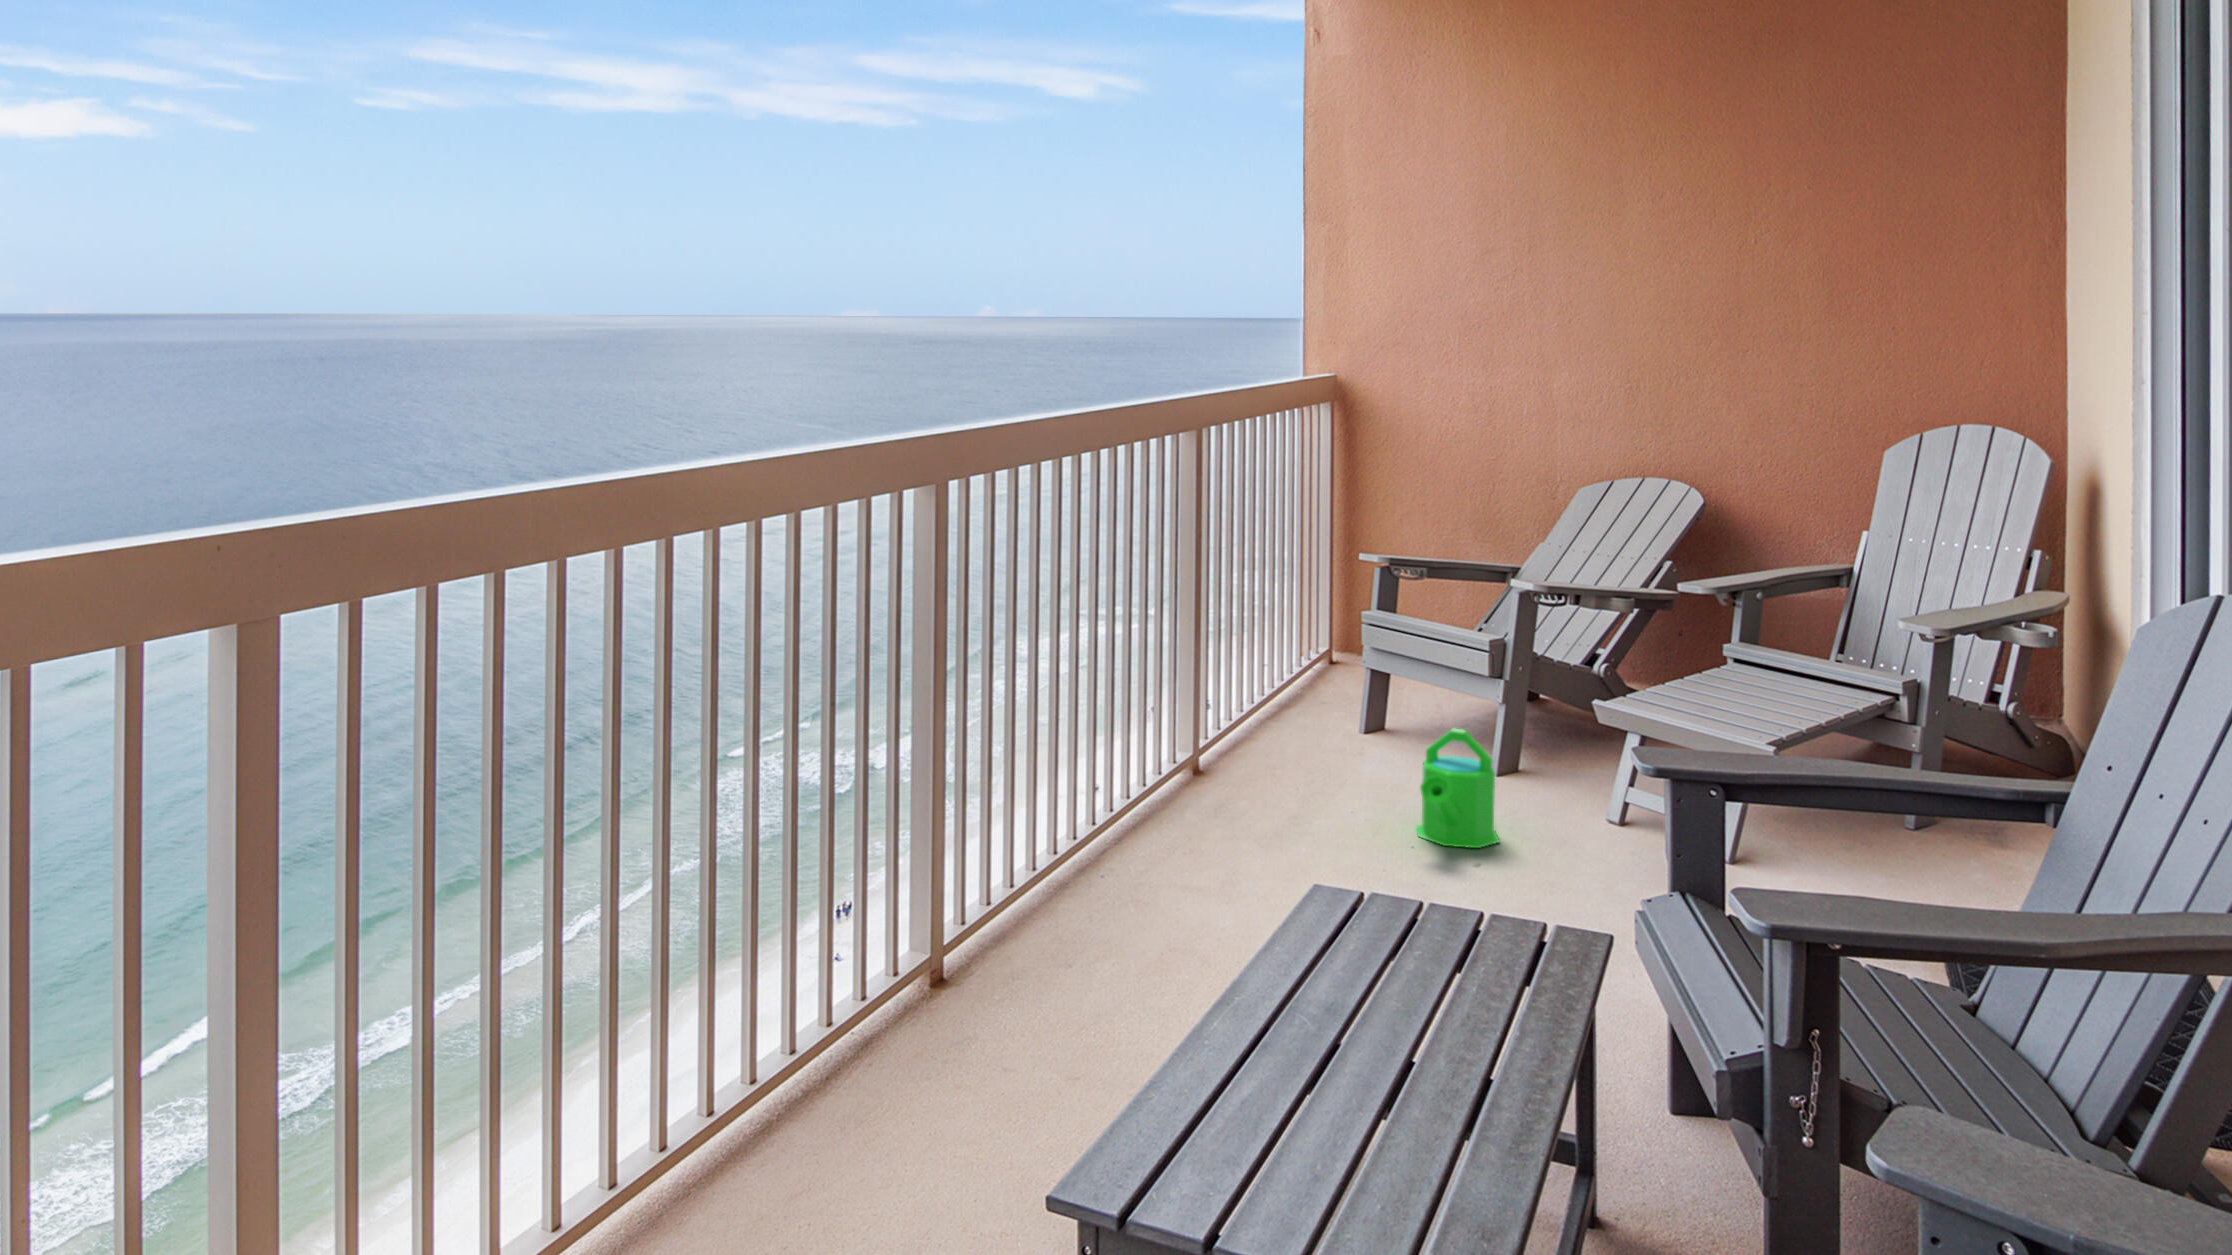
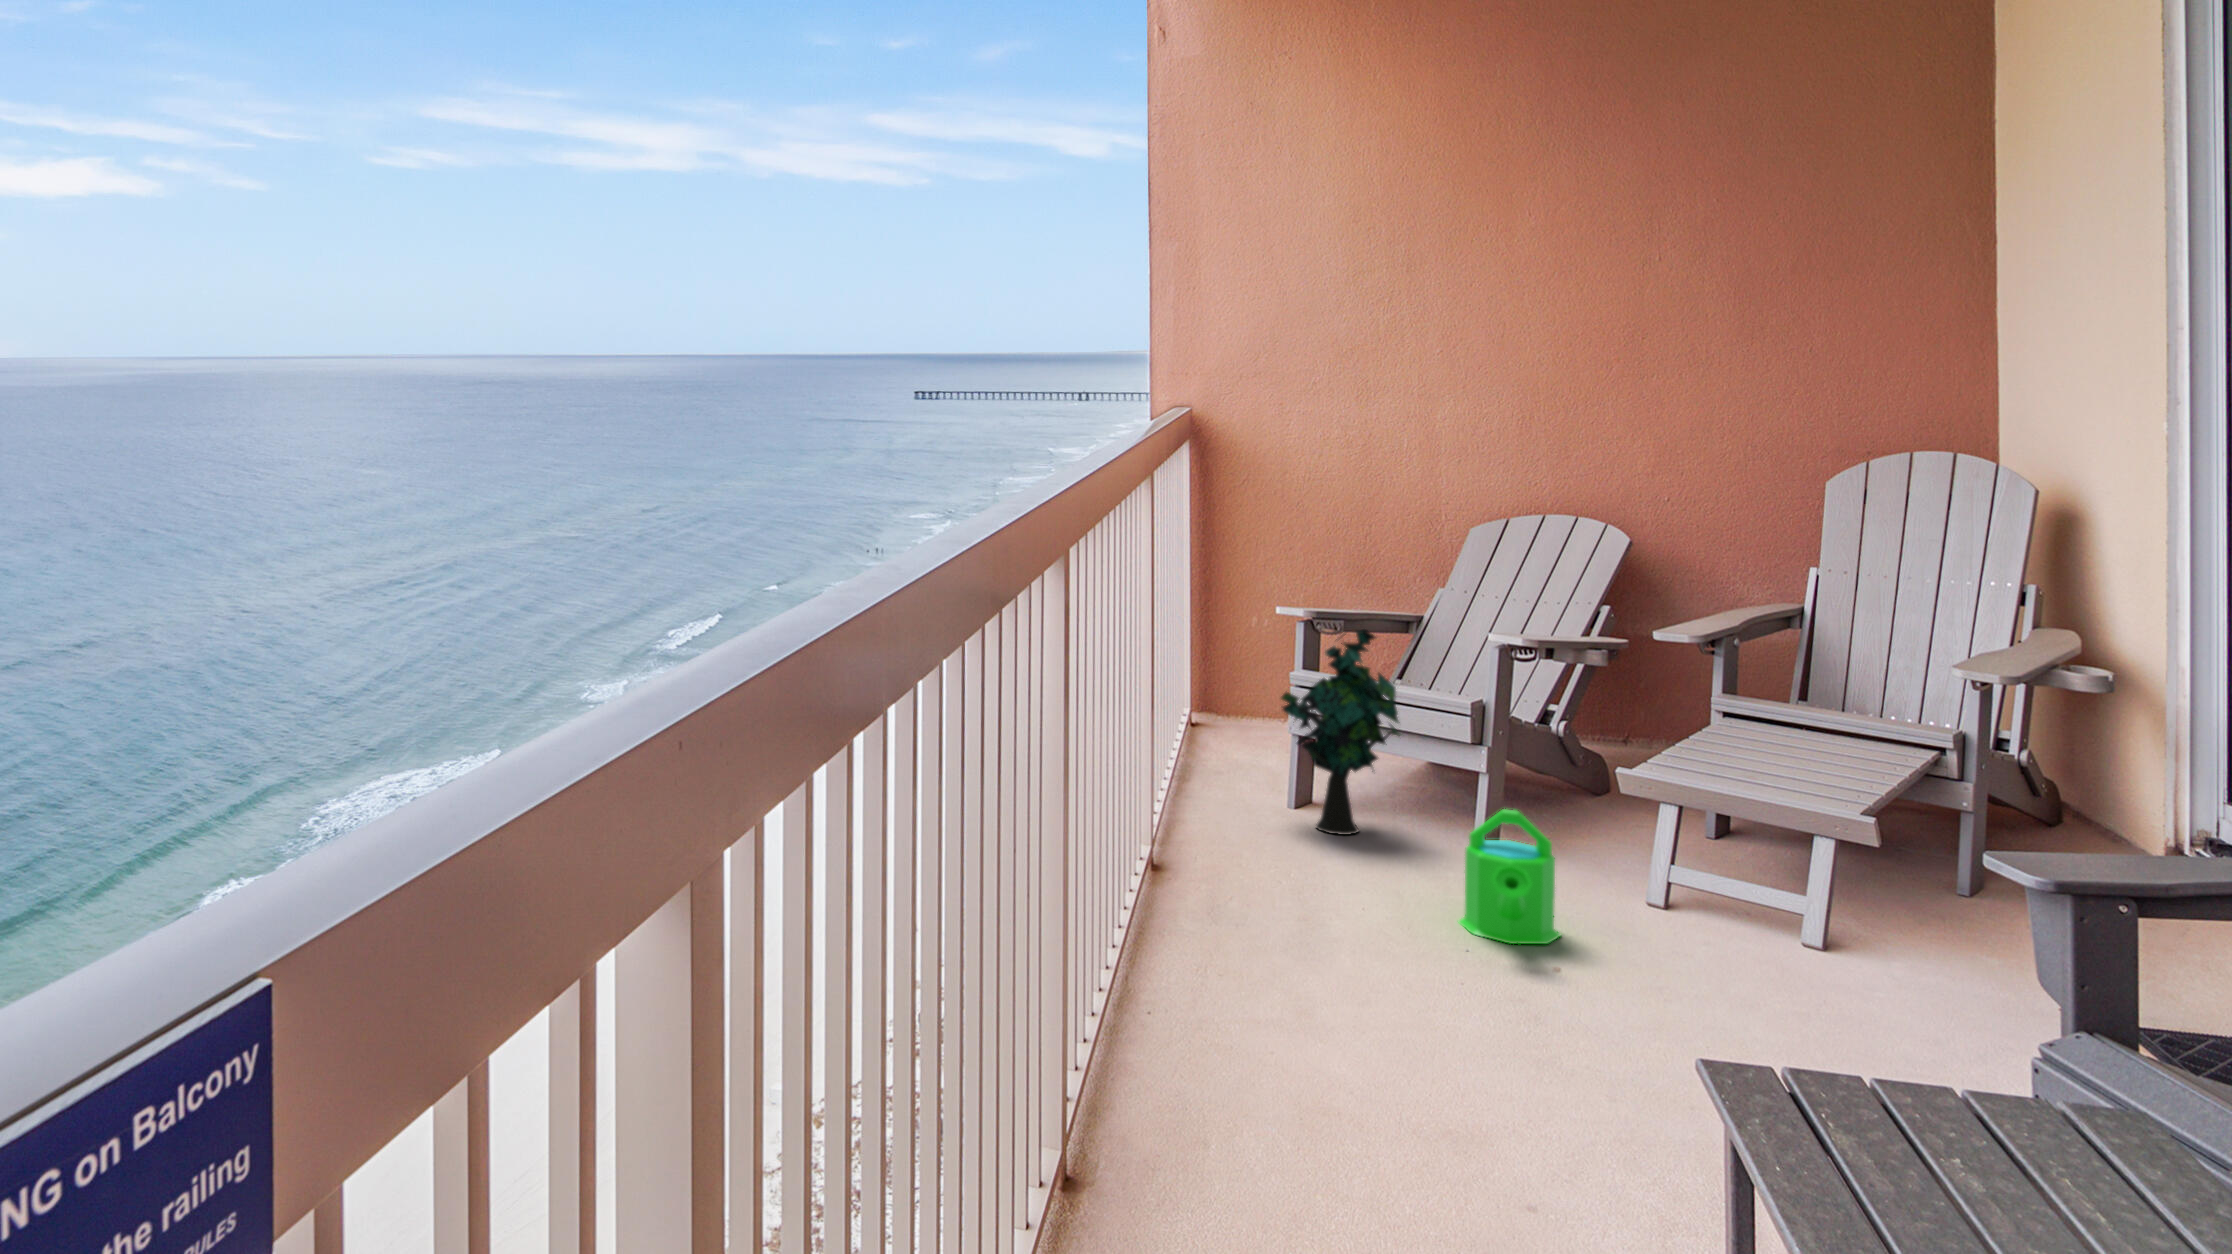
decorative plant: none [1328,572,1439,754] -> present [1281,629,1401,835]

